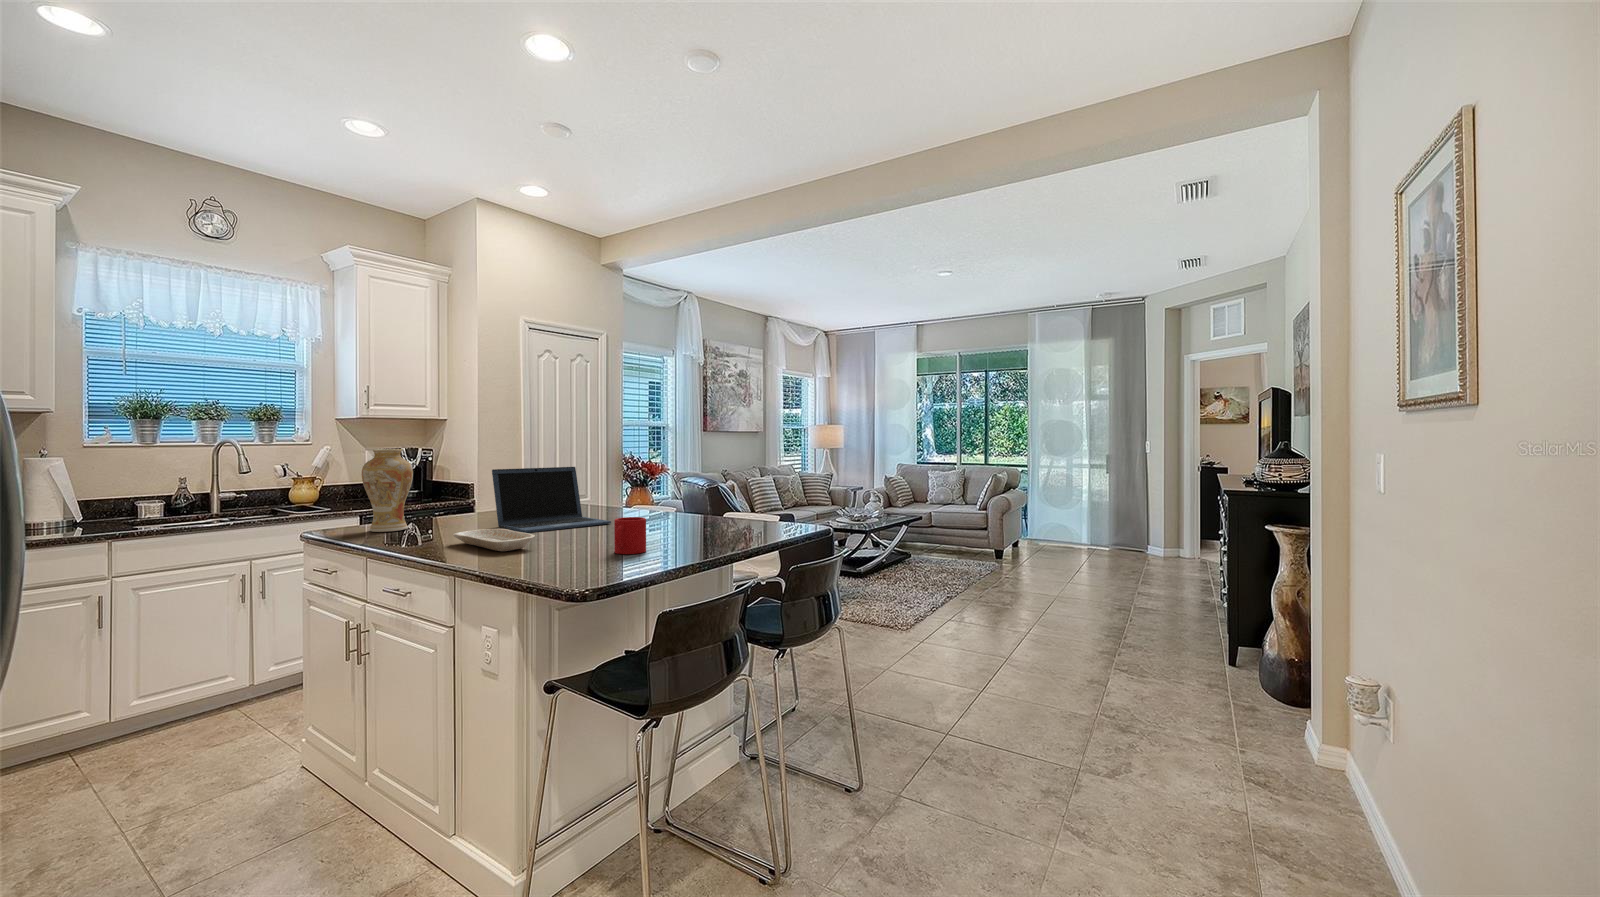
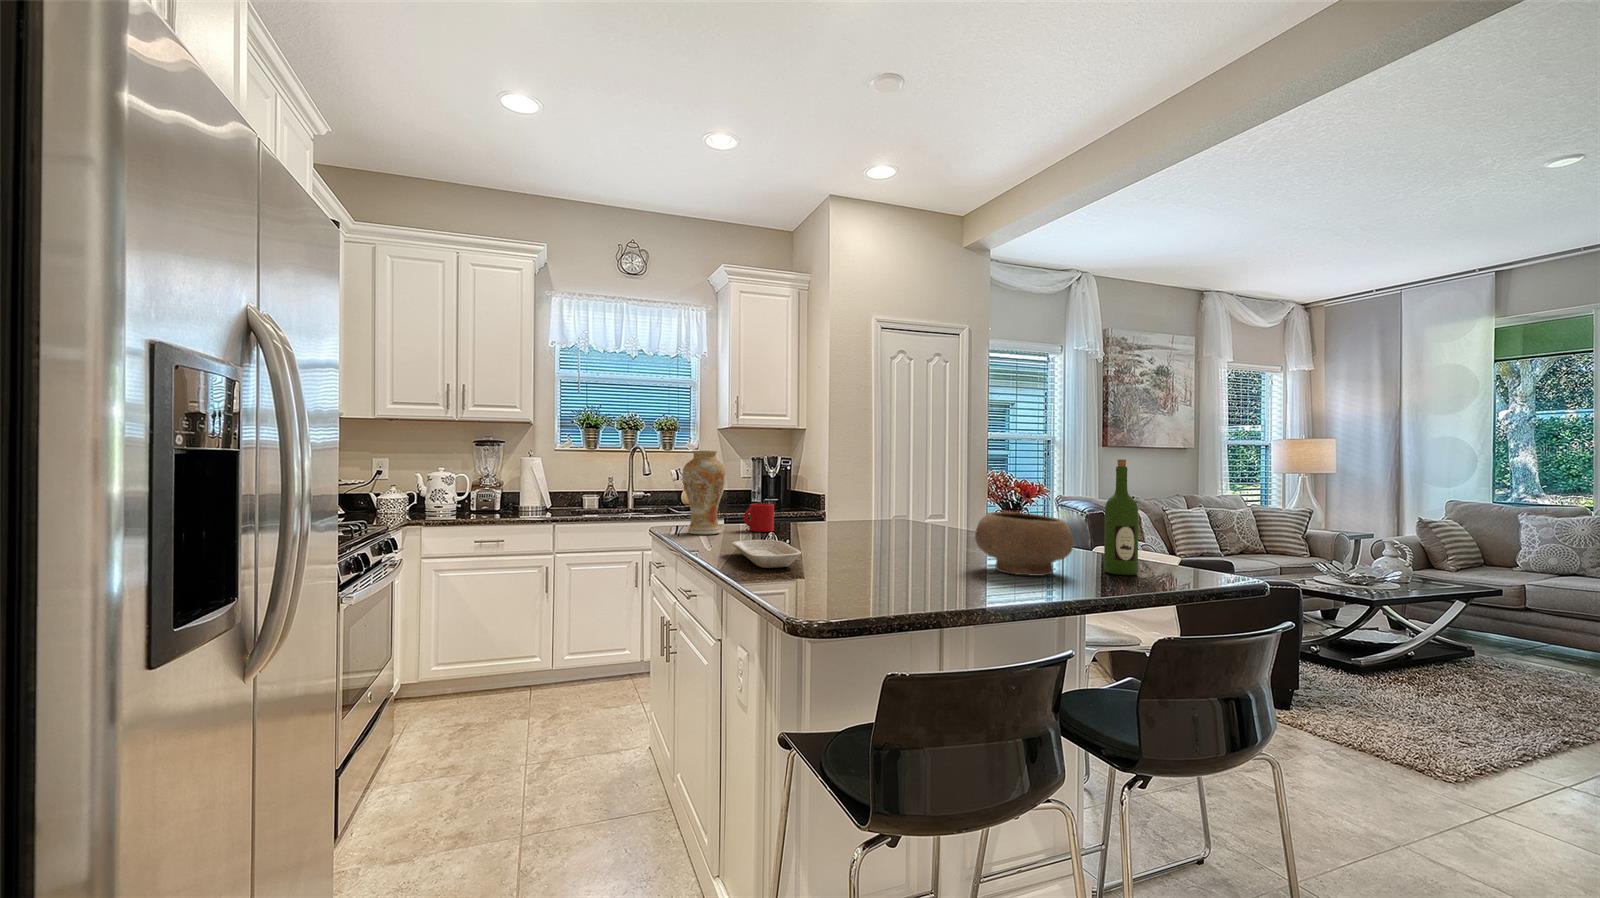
wine bottle: none [746,452,765,528] -> present [1104,459,1138,575]
laptop: present [492,467,611,533] -> none [798,475,922,549]
bowl: none [664,491,731,535] -> present [975,512,1074,576]
mug: present [614,517,646,554] -> present [744,503,774,532]

